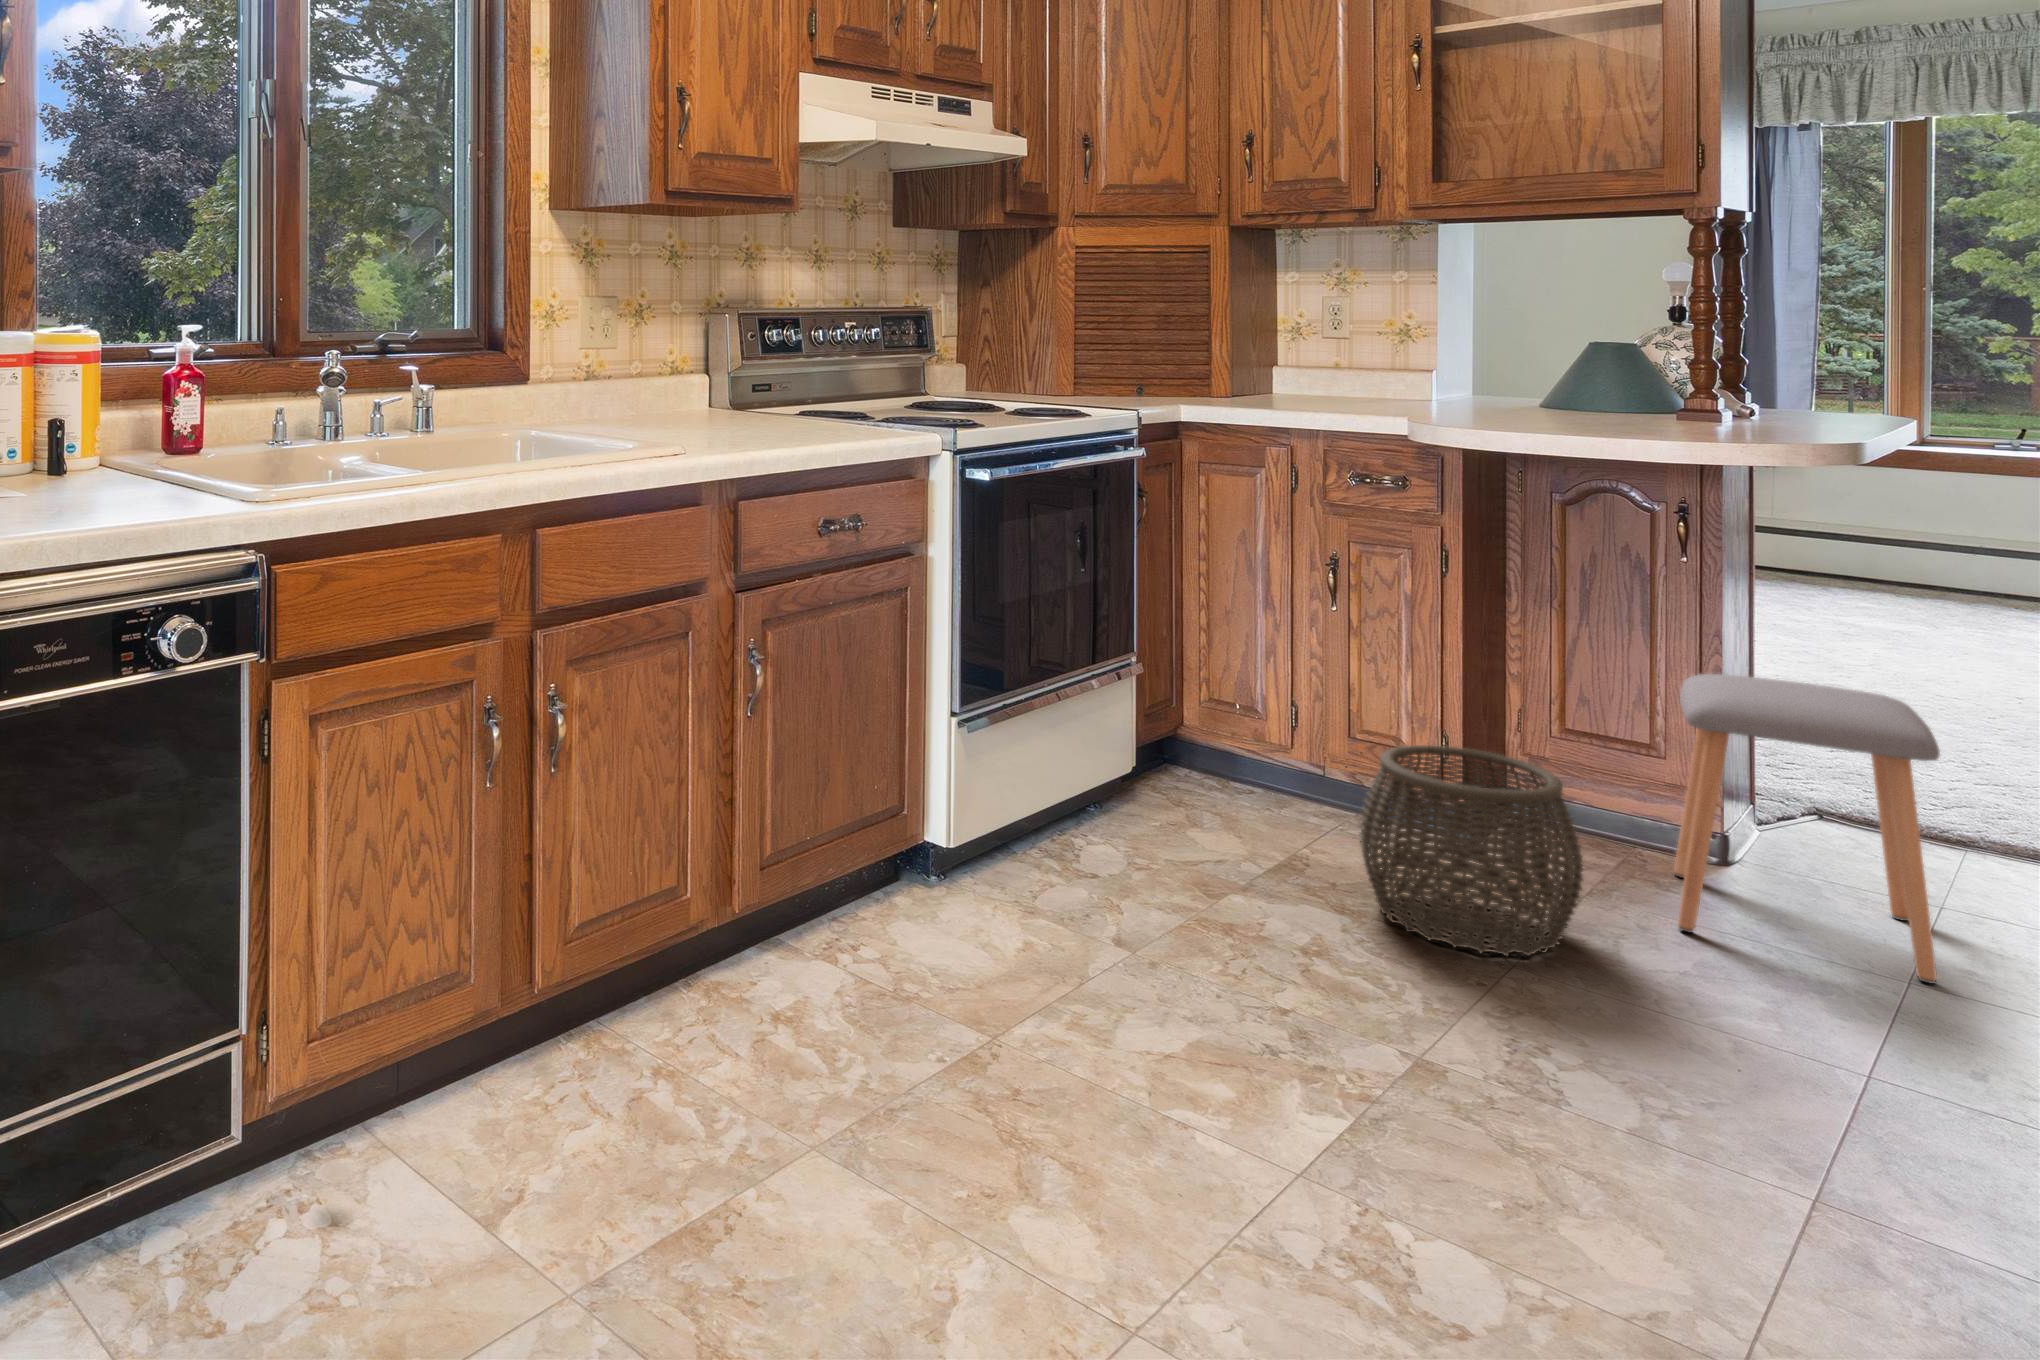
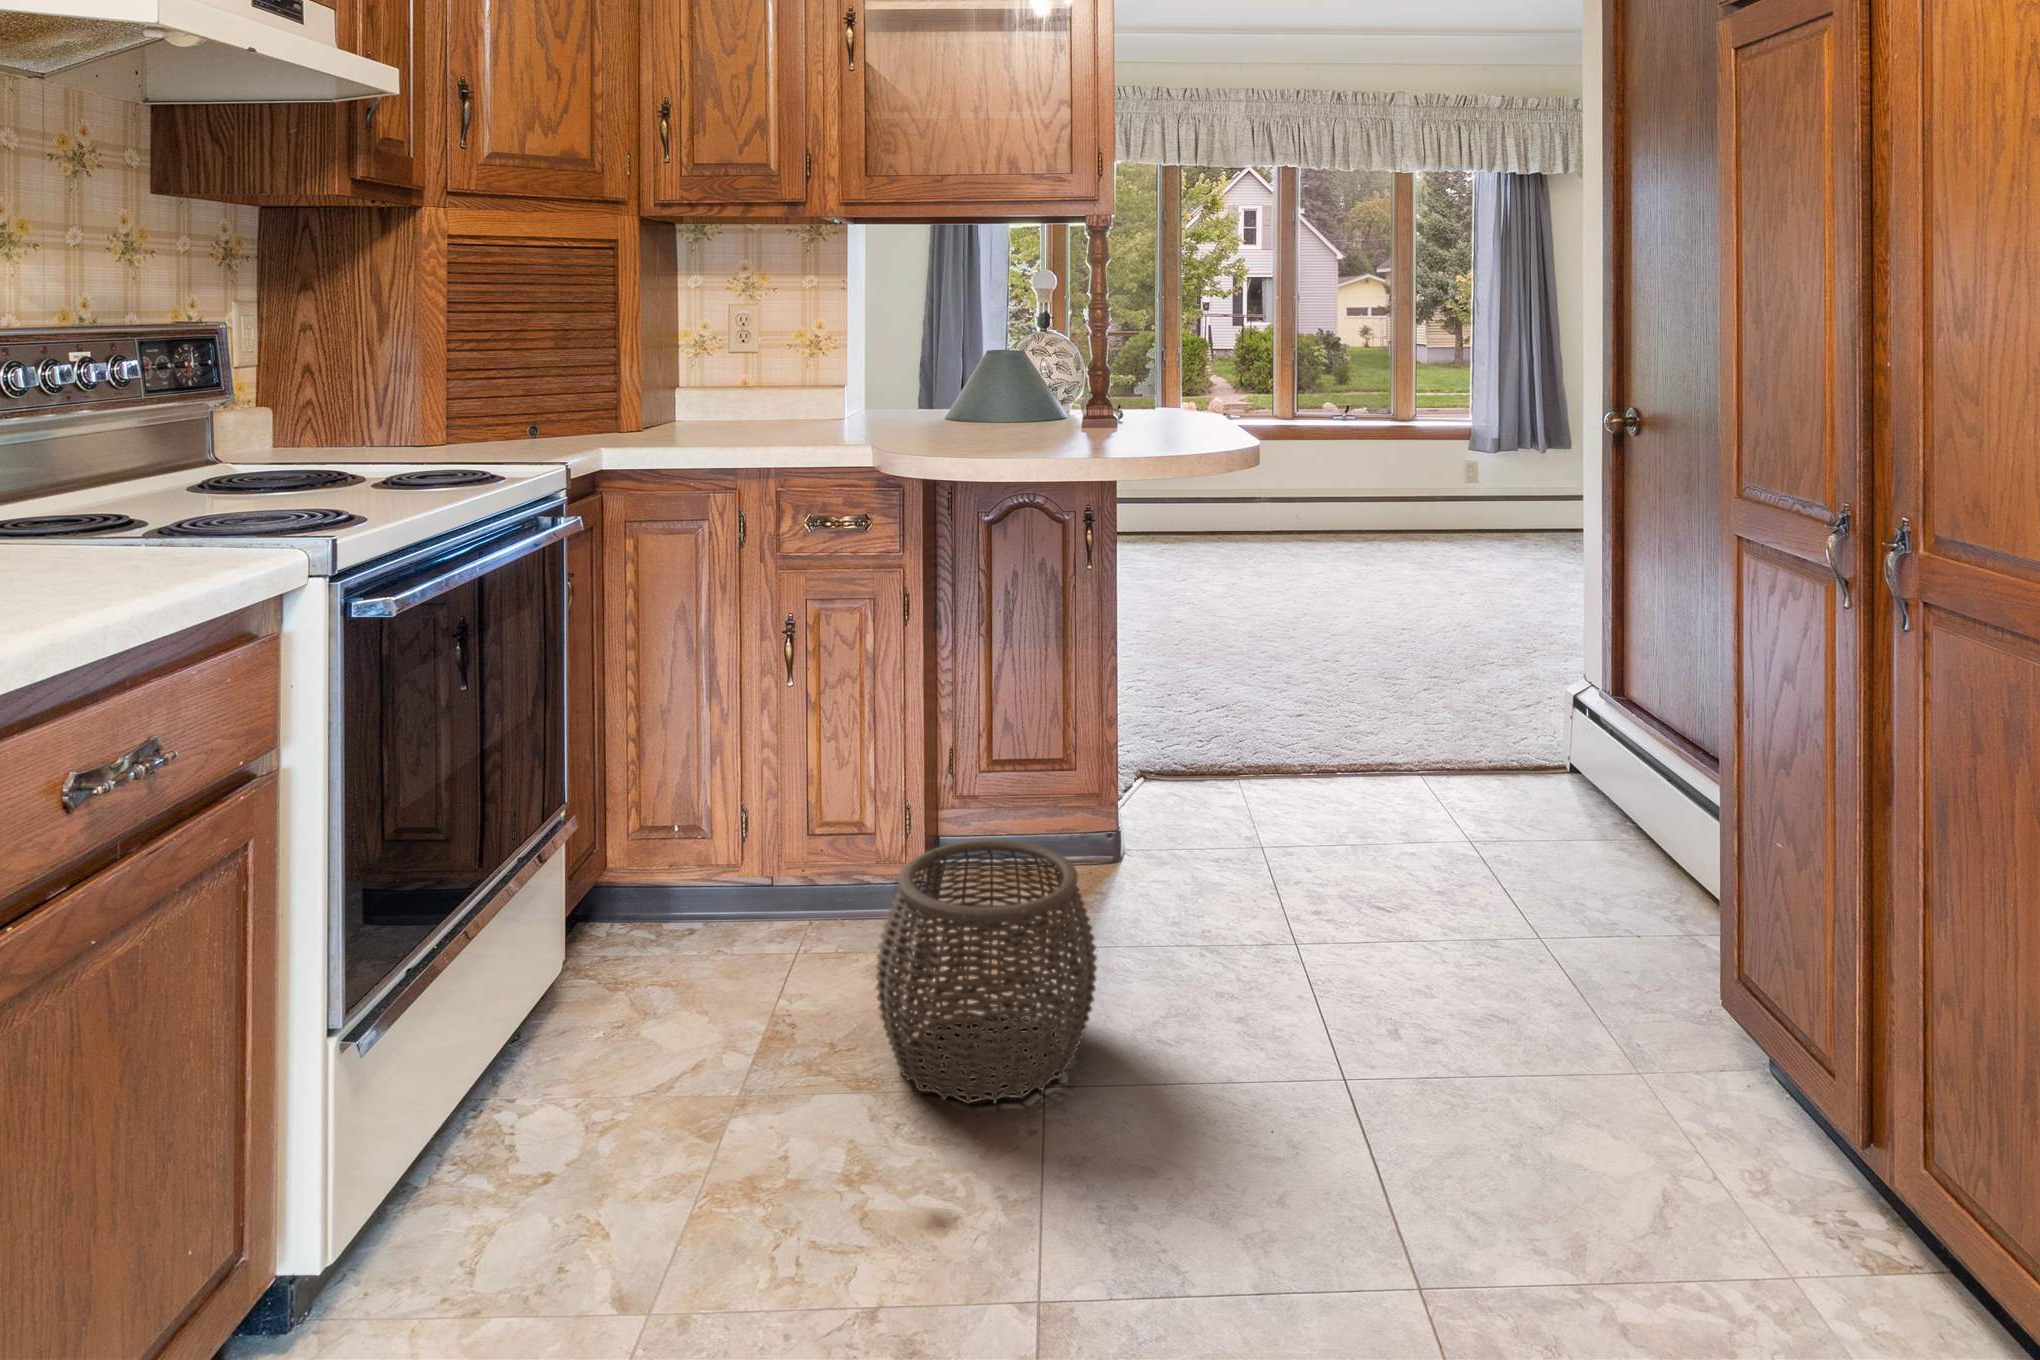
stool: present [1674,674,1940,984] -> none [1095,684,1315,972]

